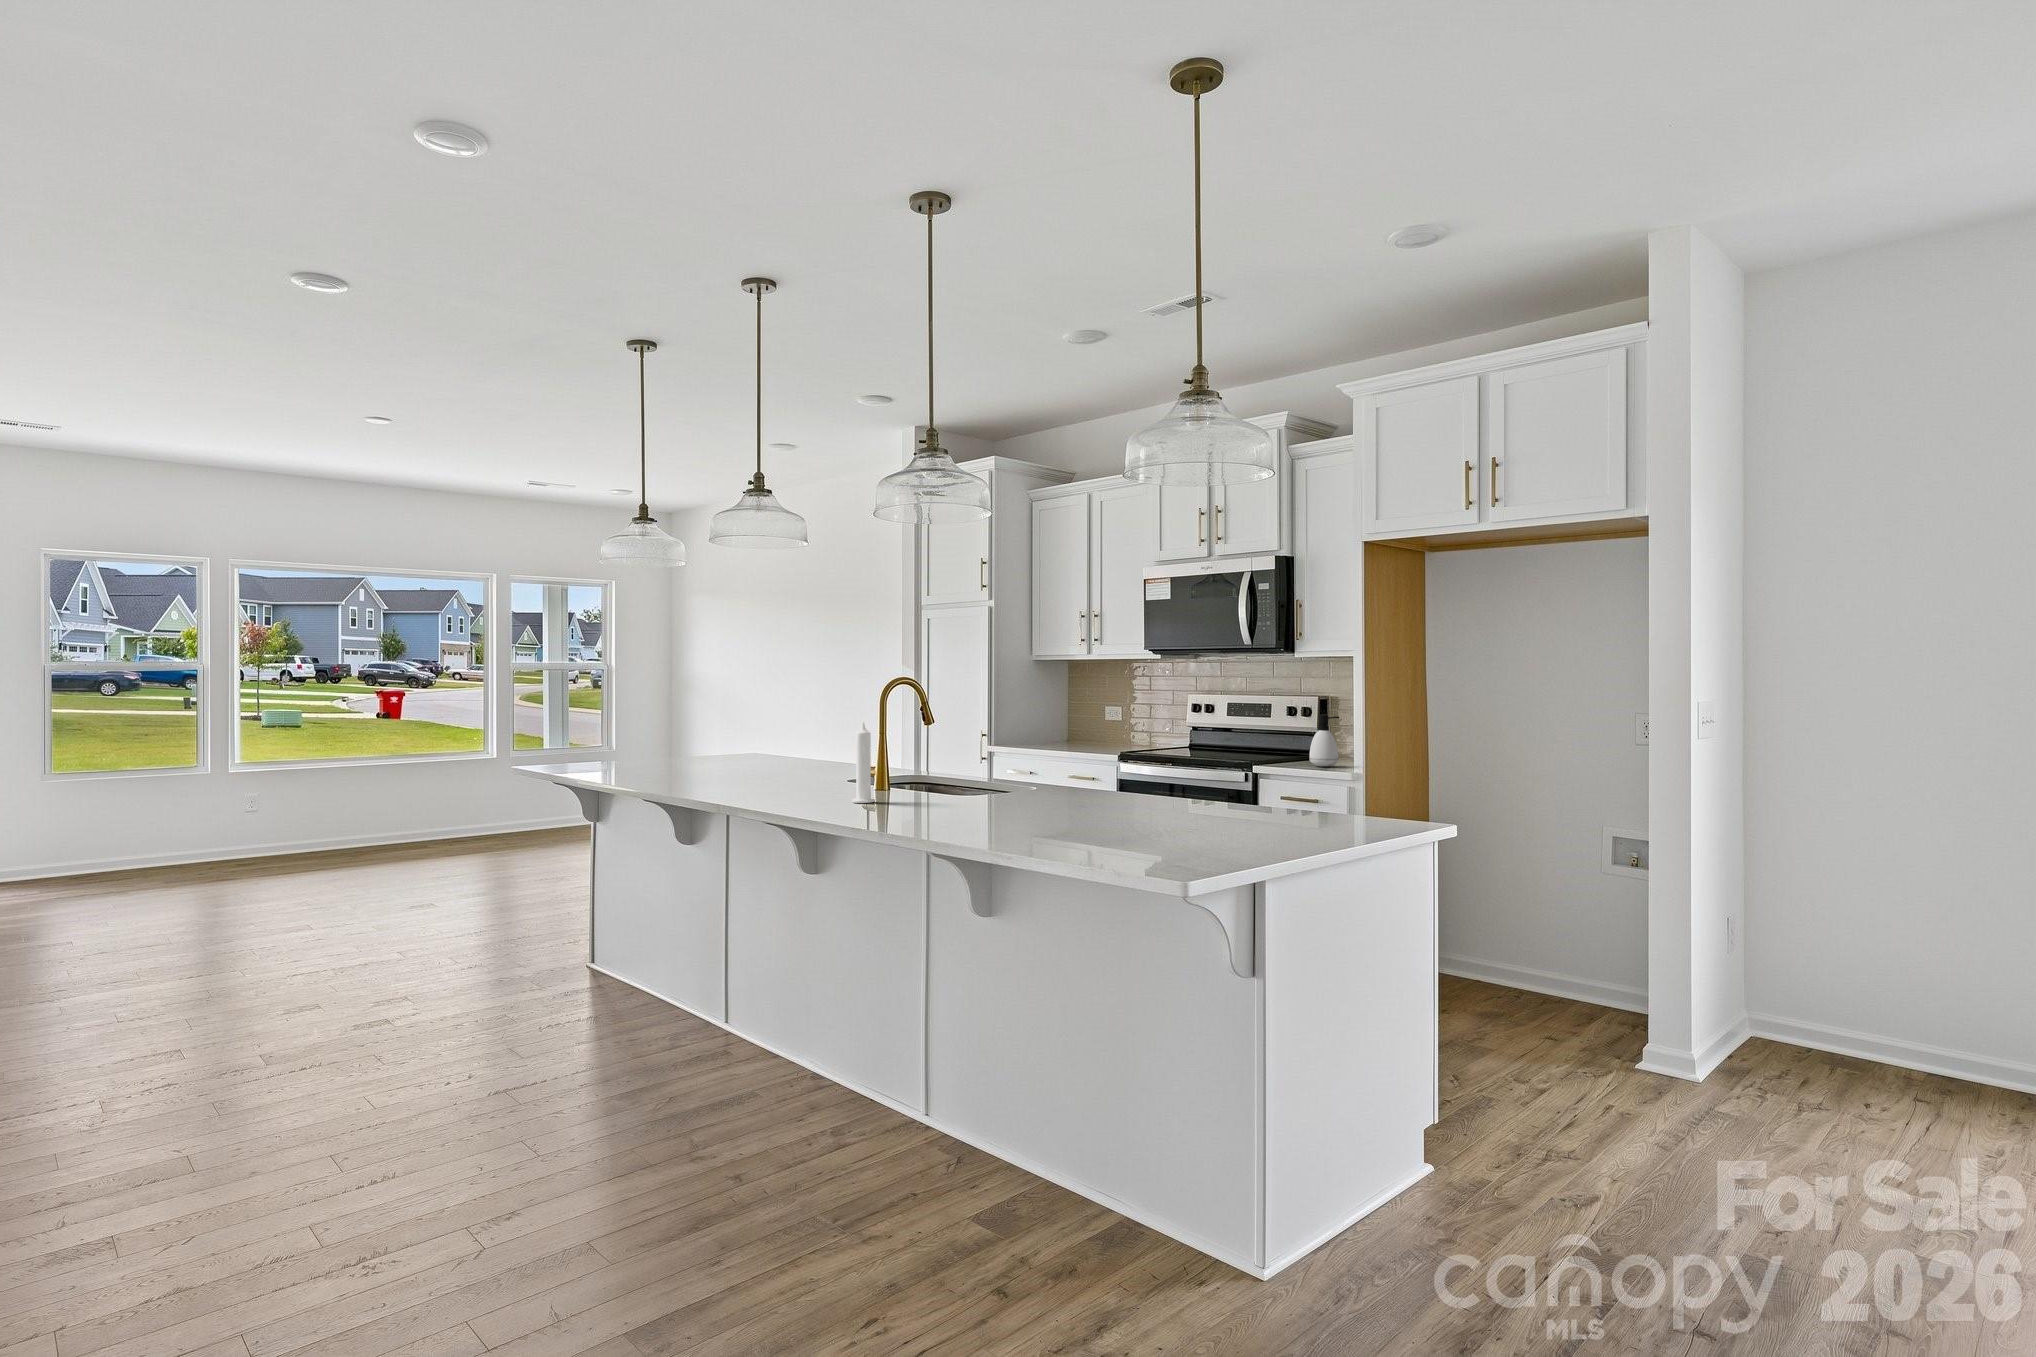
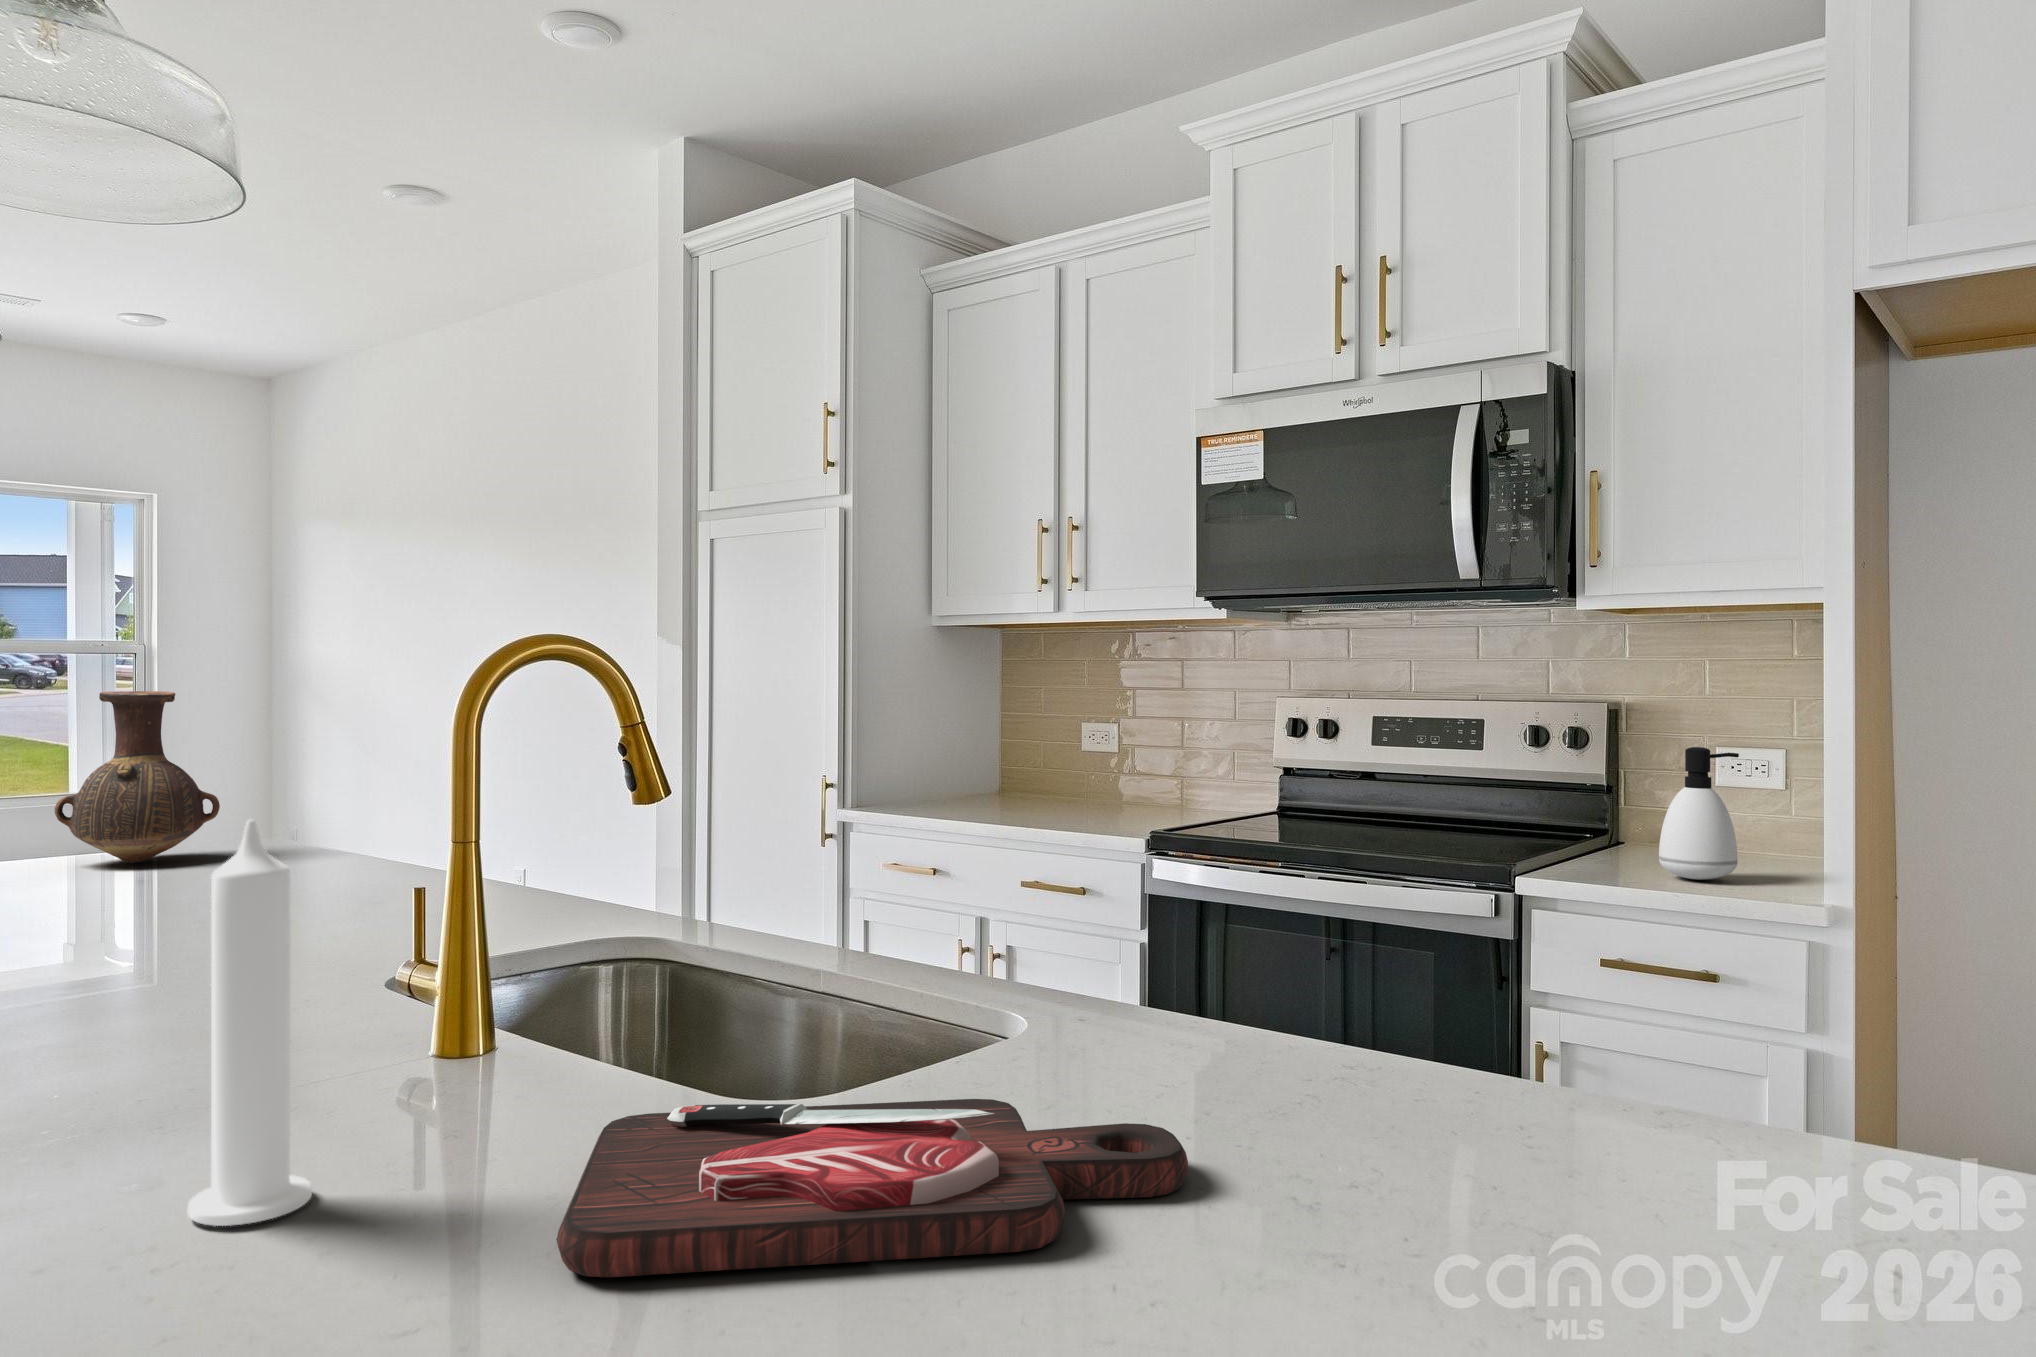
vase: none [693,694,749,760] -> present [55,691,220,863]
cutting board: none [930,784,1059,806] -> present [556,1099,1188,1277]

